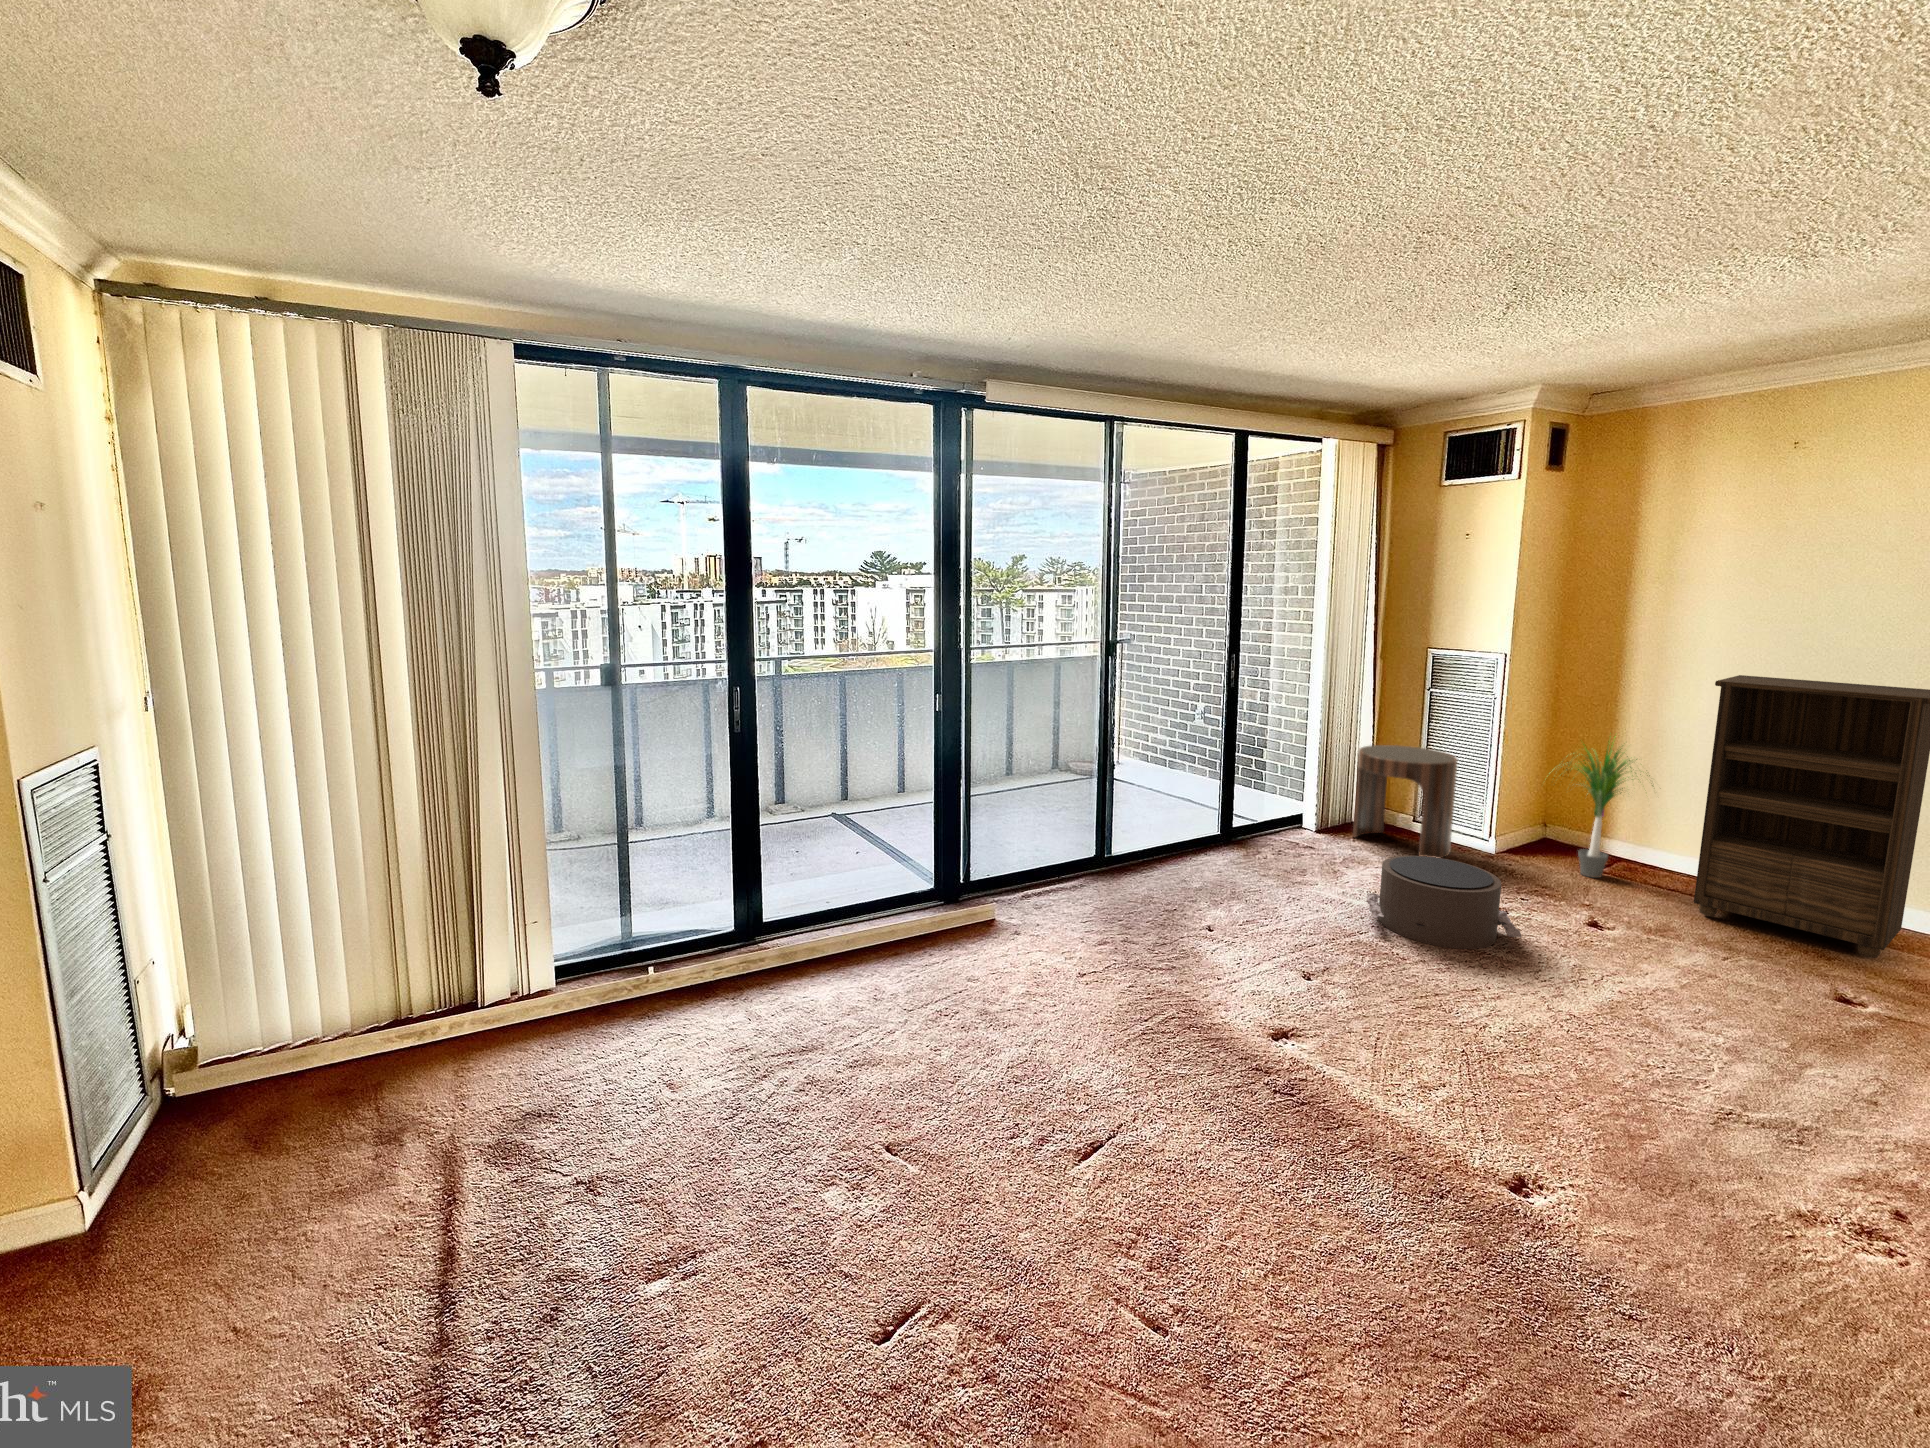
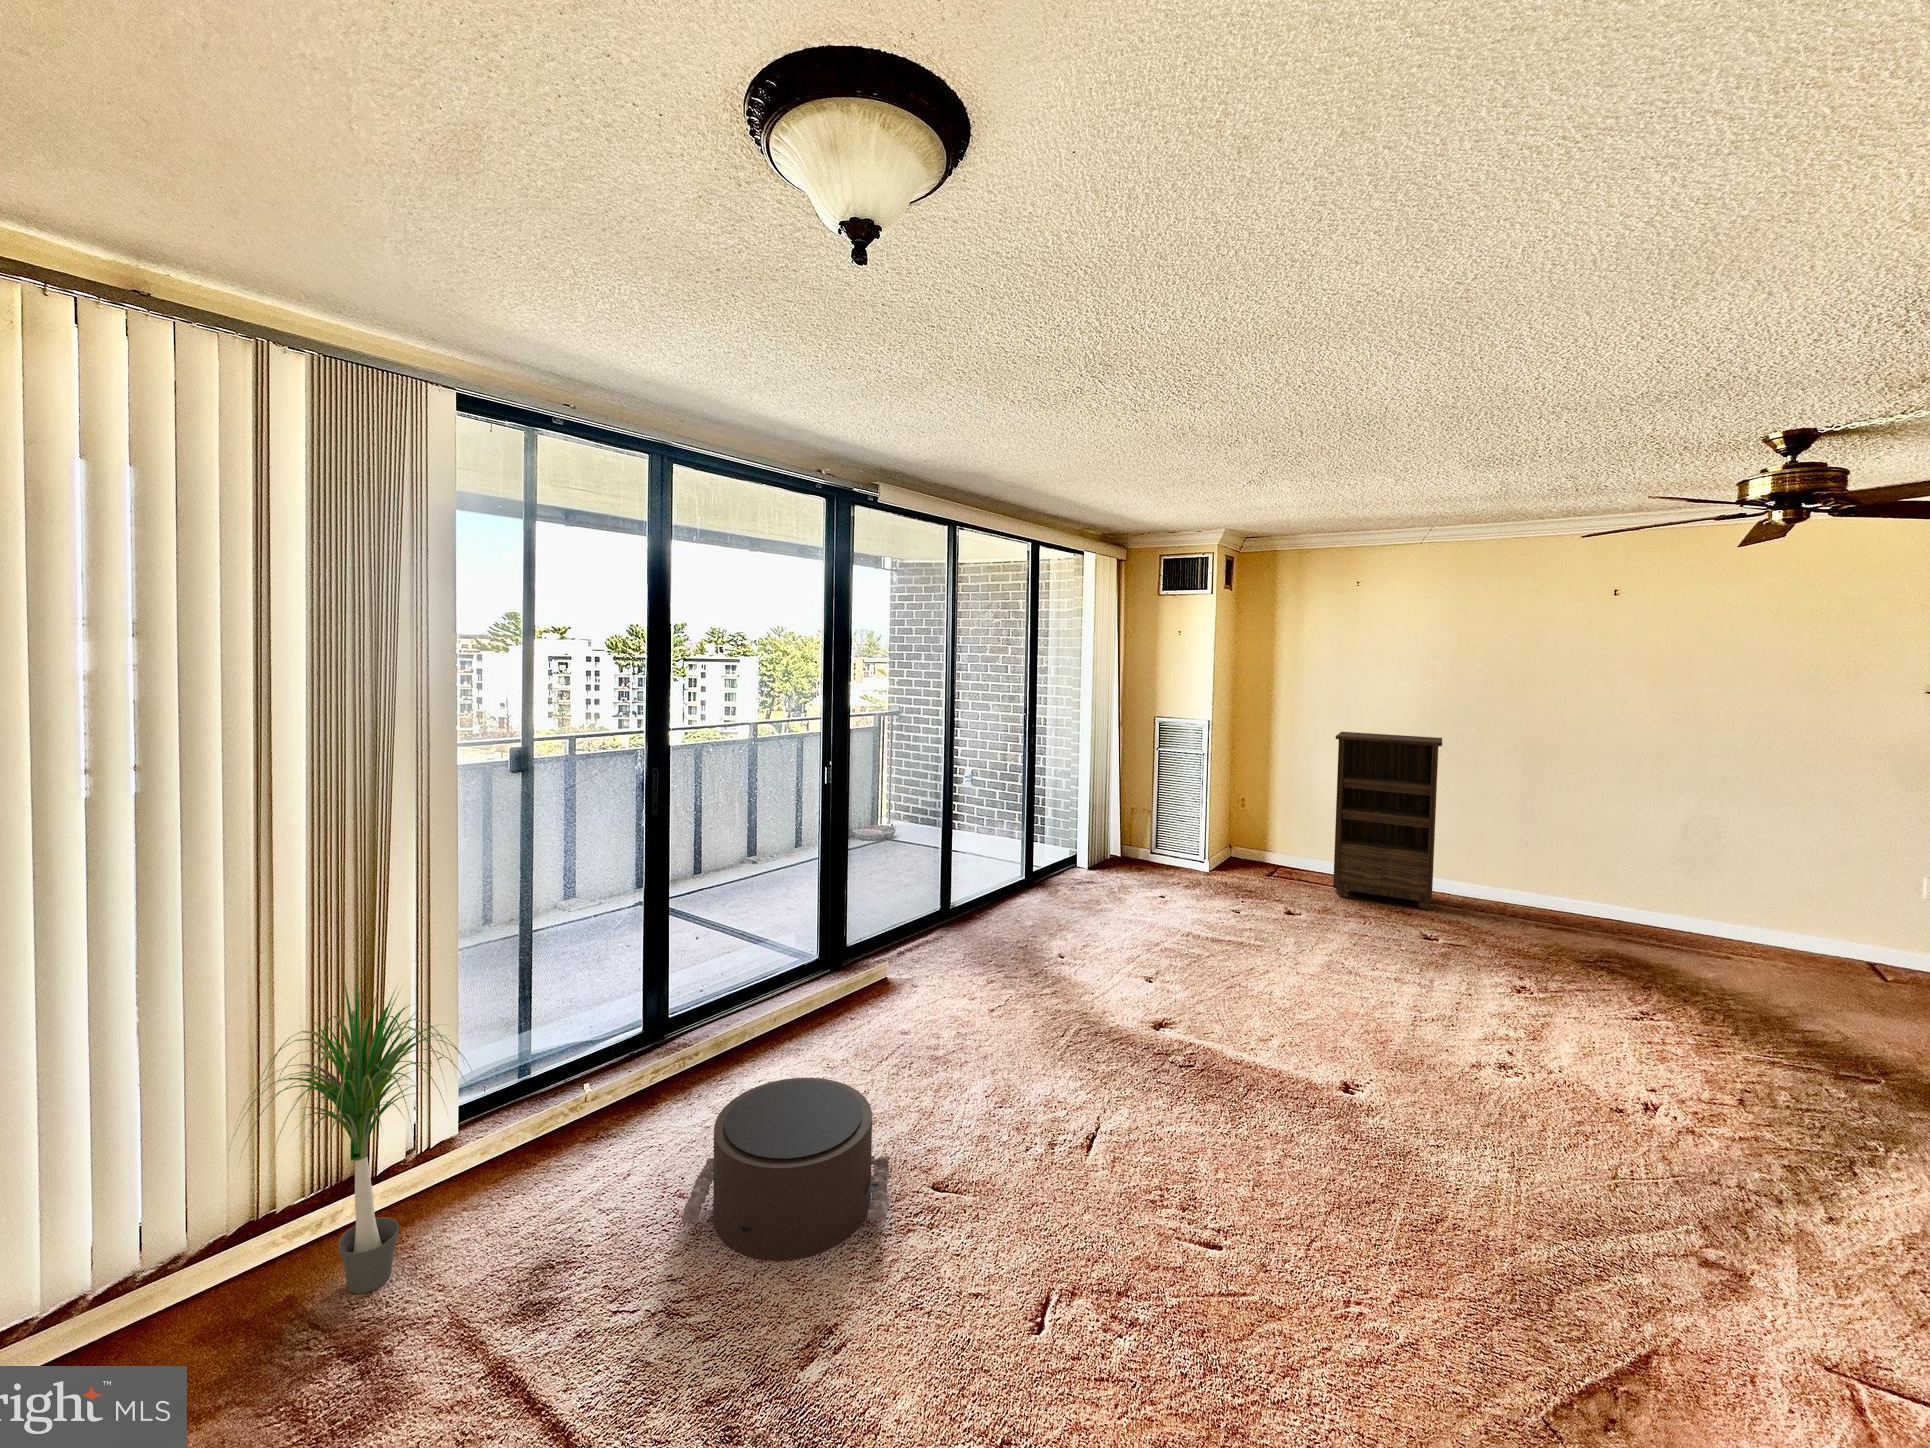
potted plant: present [1549,744,1654,878] -> present [234,981,471,1294]
side table: present [1353,745,1457,858] -> none [1113,793,1183,881]
pouf: present [1367,856,1521,949] -> present [681,1078,890,1261]

